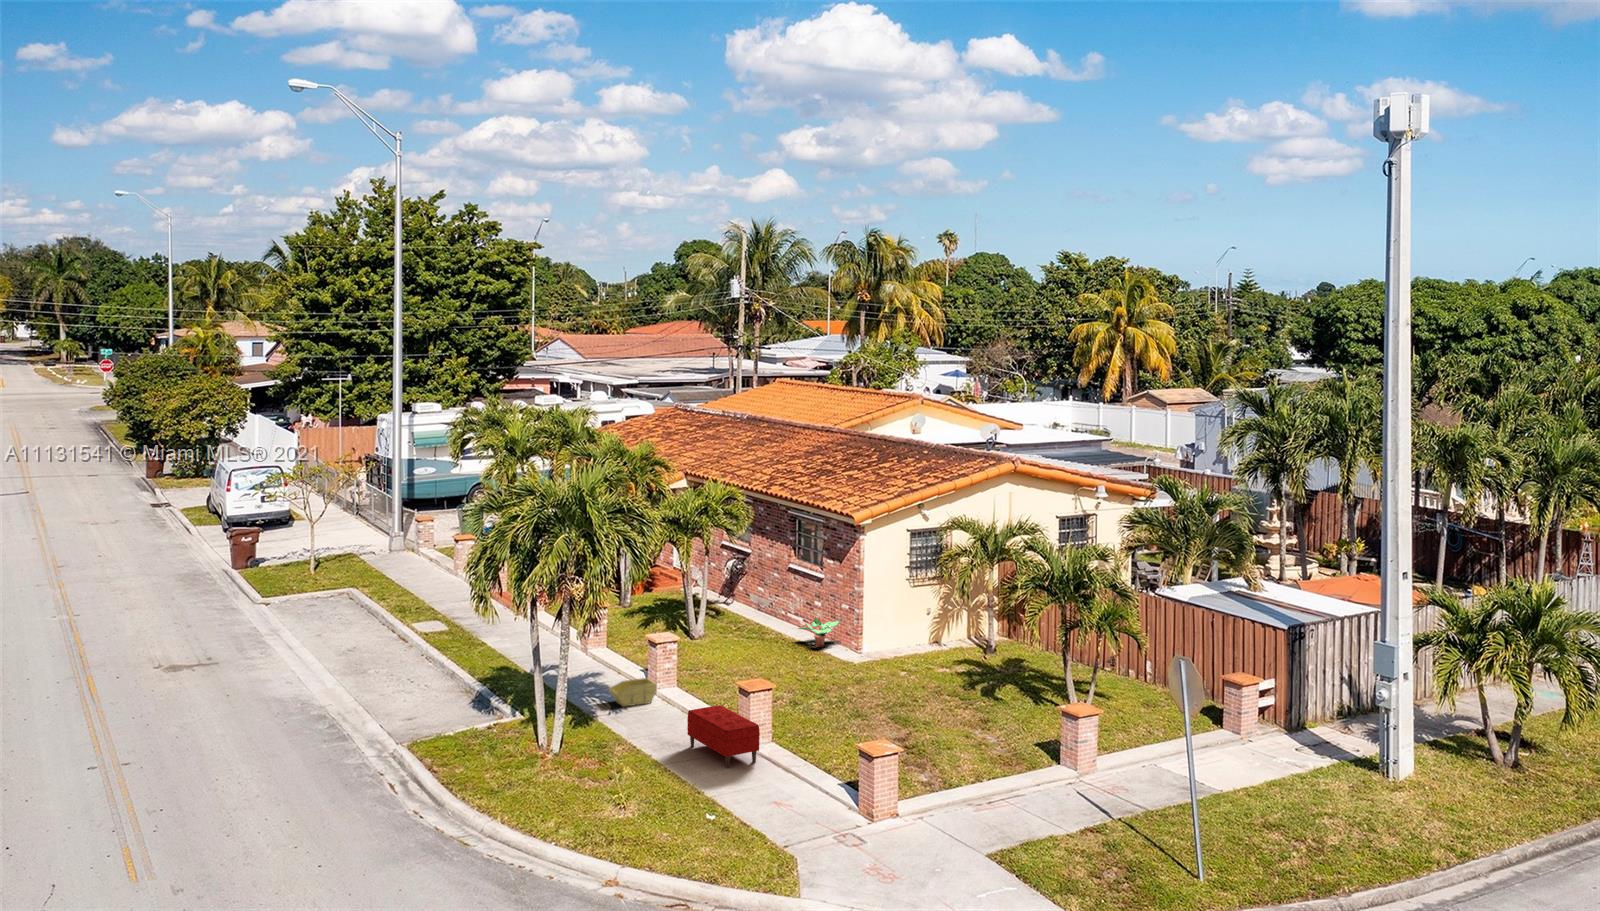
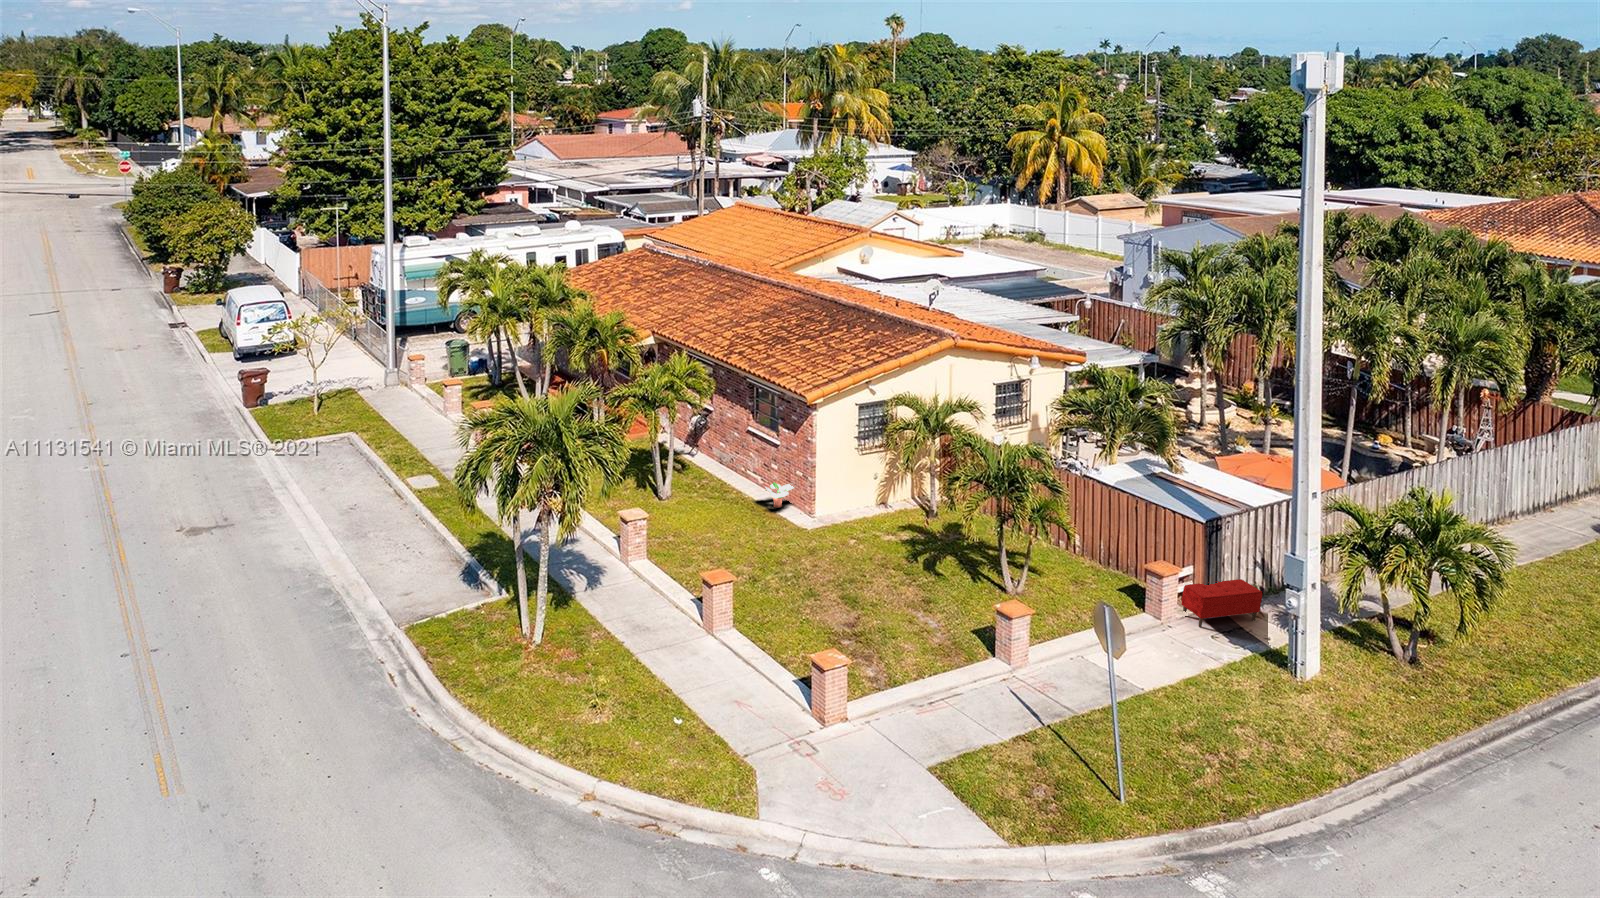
storage bin: present [609,678,657,707] -> none [585,554,629,584]
bench: present [687,705,760,768] -> present [1181,579,1262,627]

